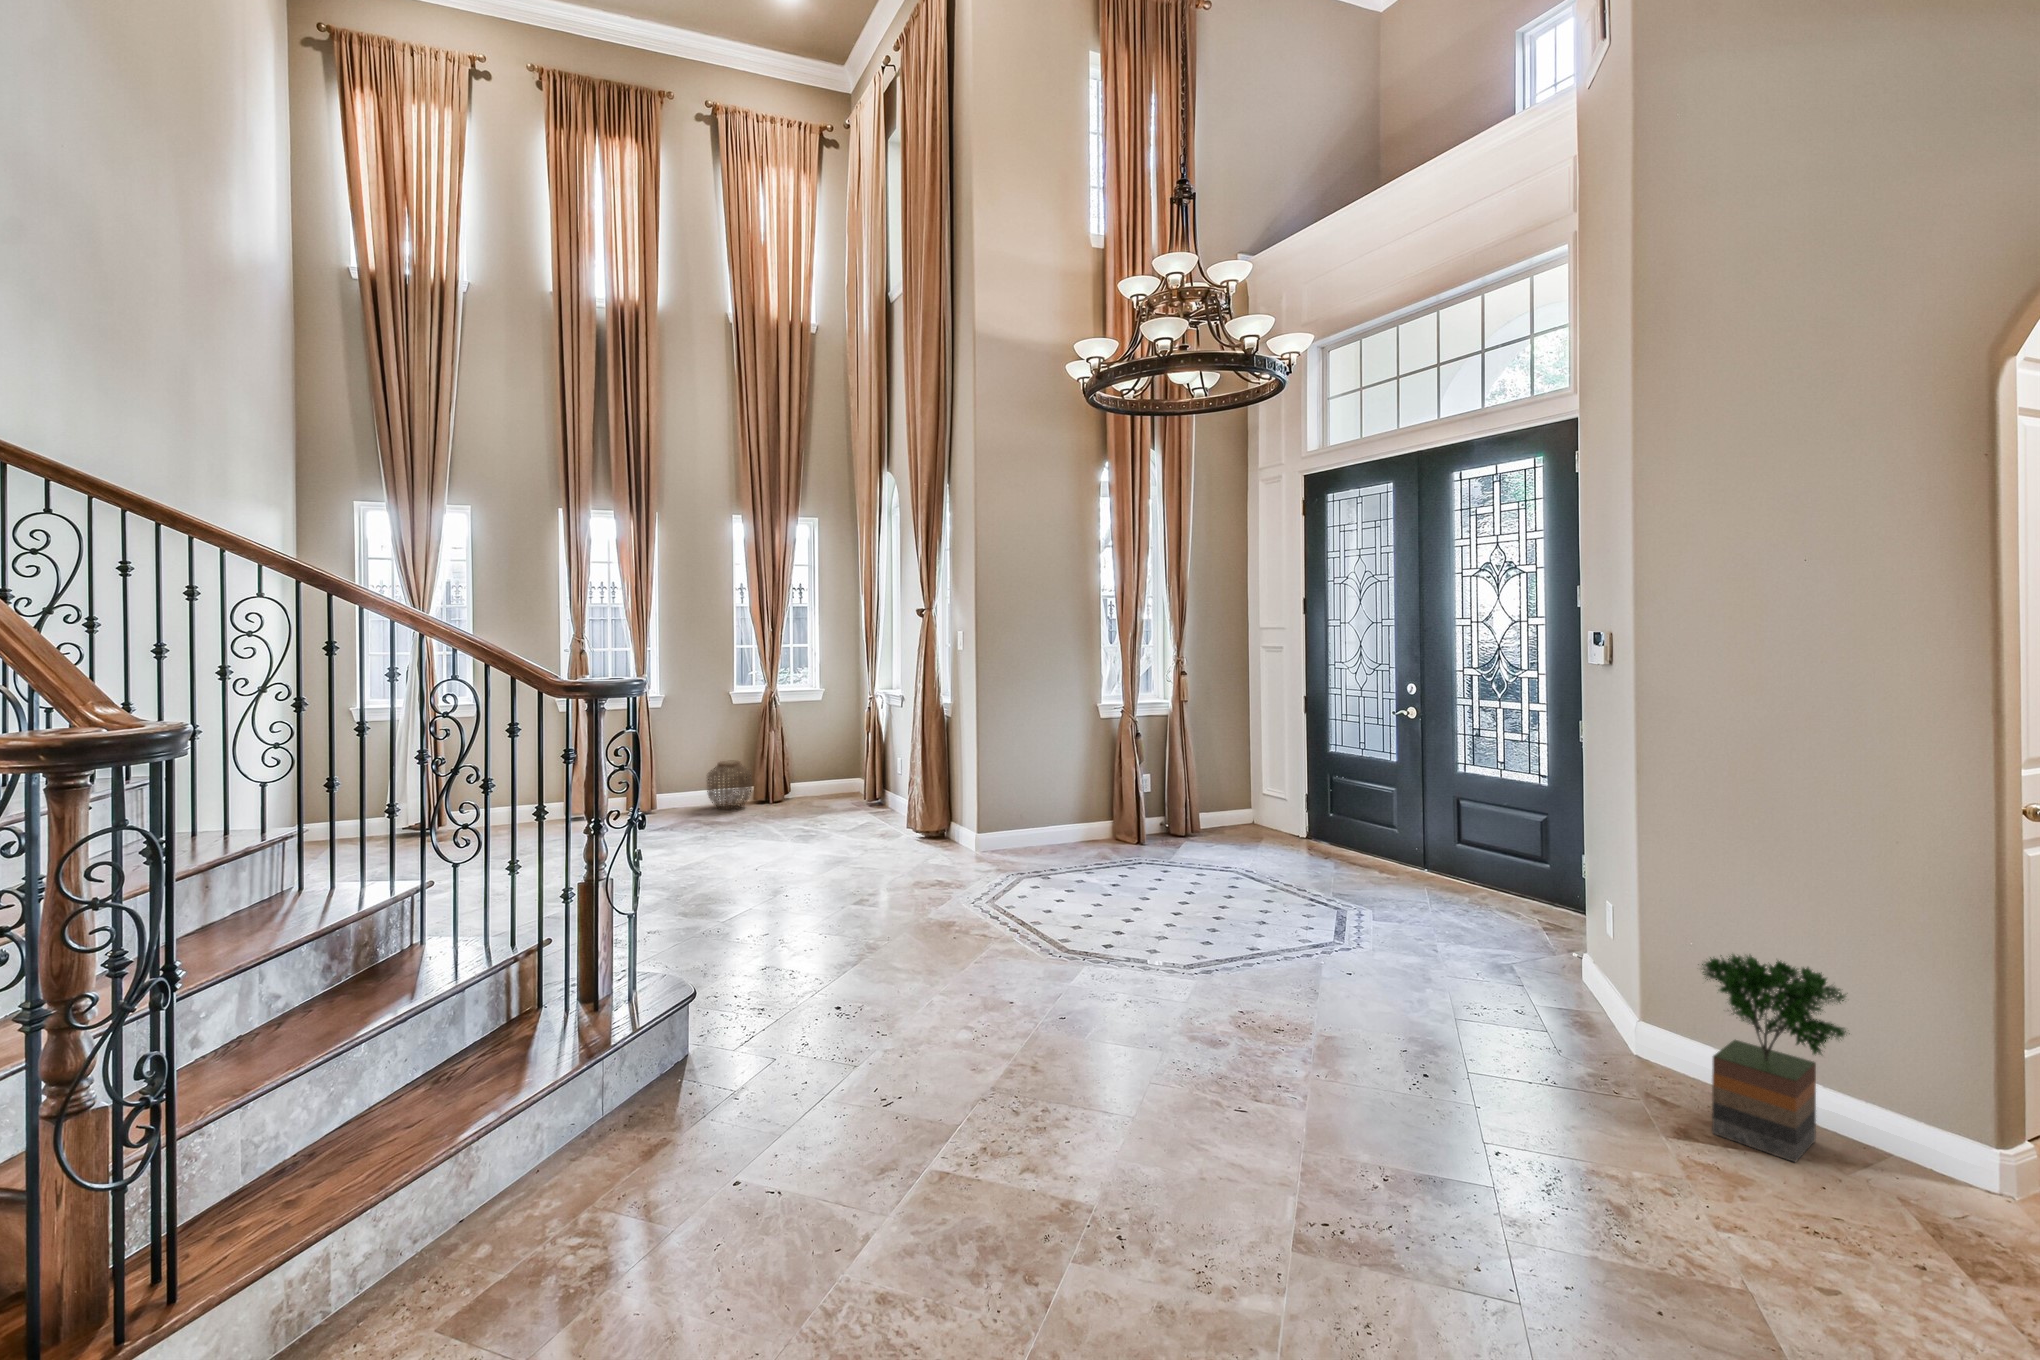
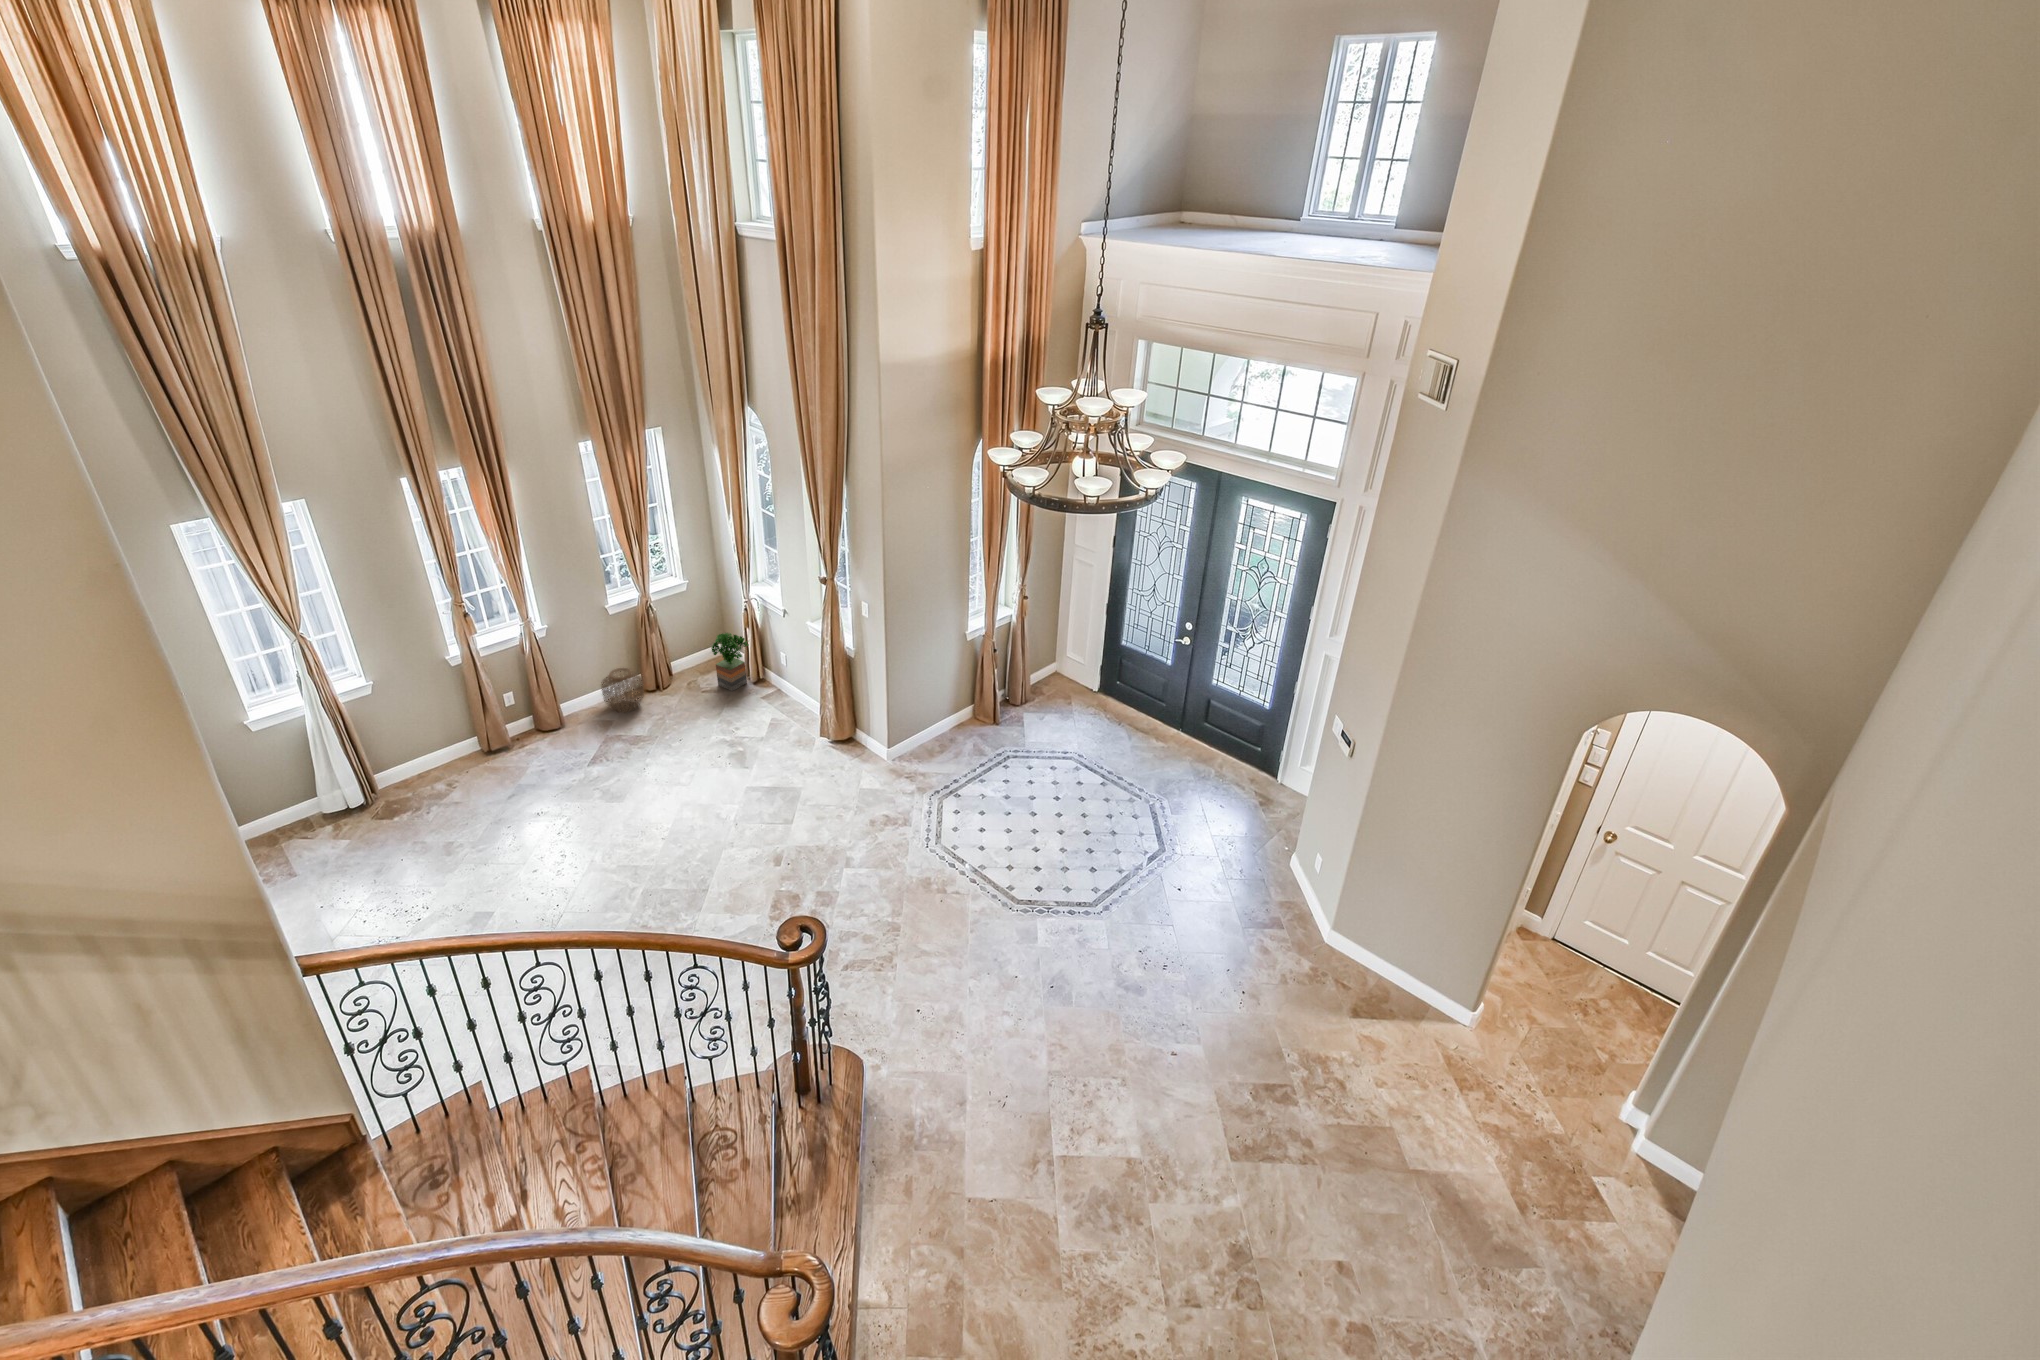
potted tree: present [1702,954,1850,1162] -> present [711,633,749,691]

